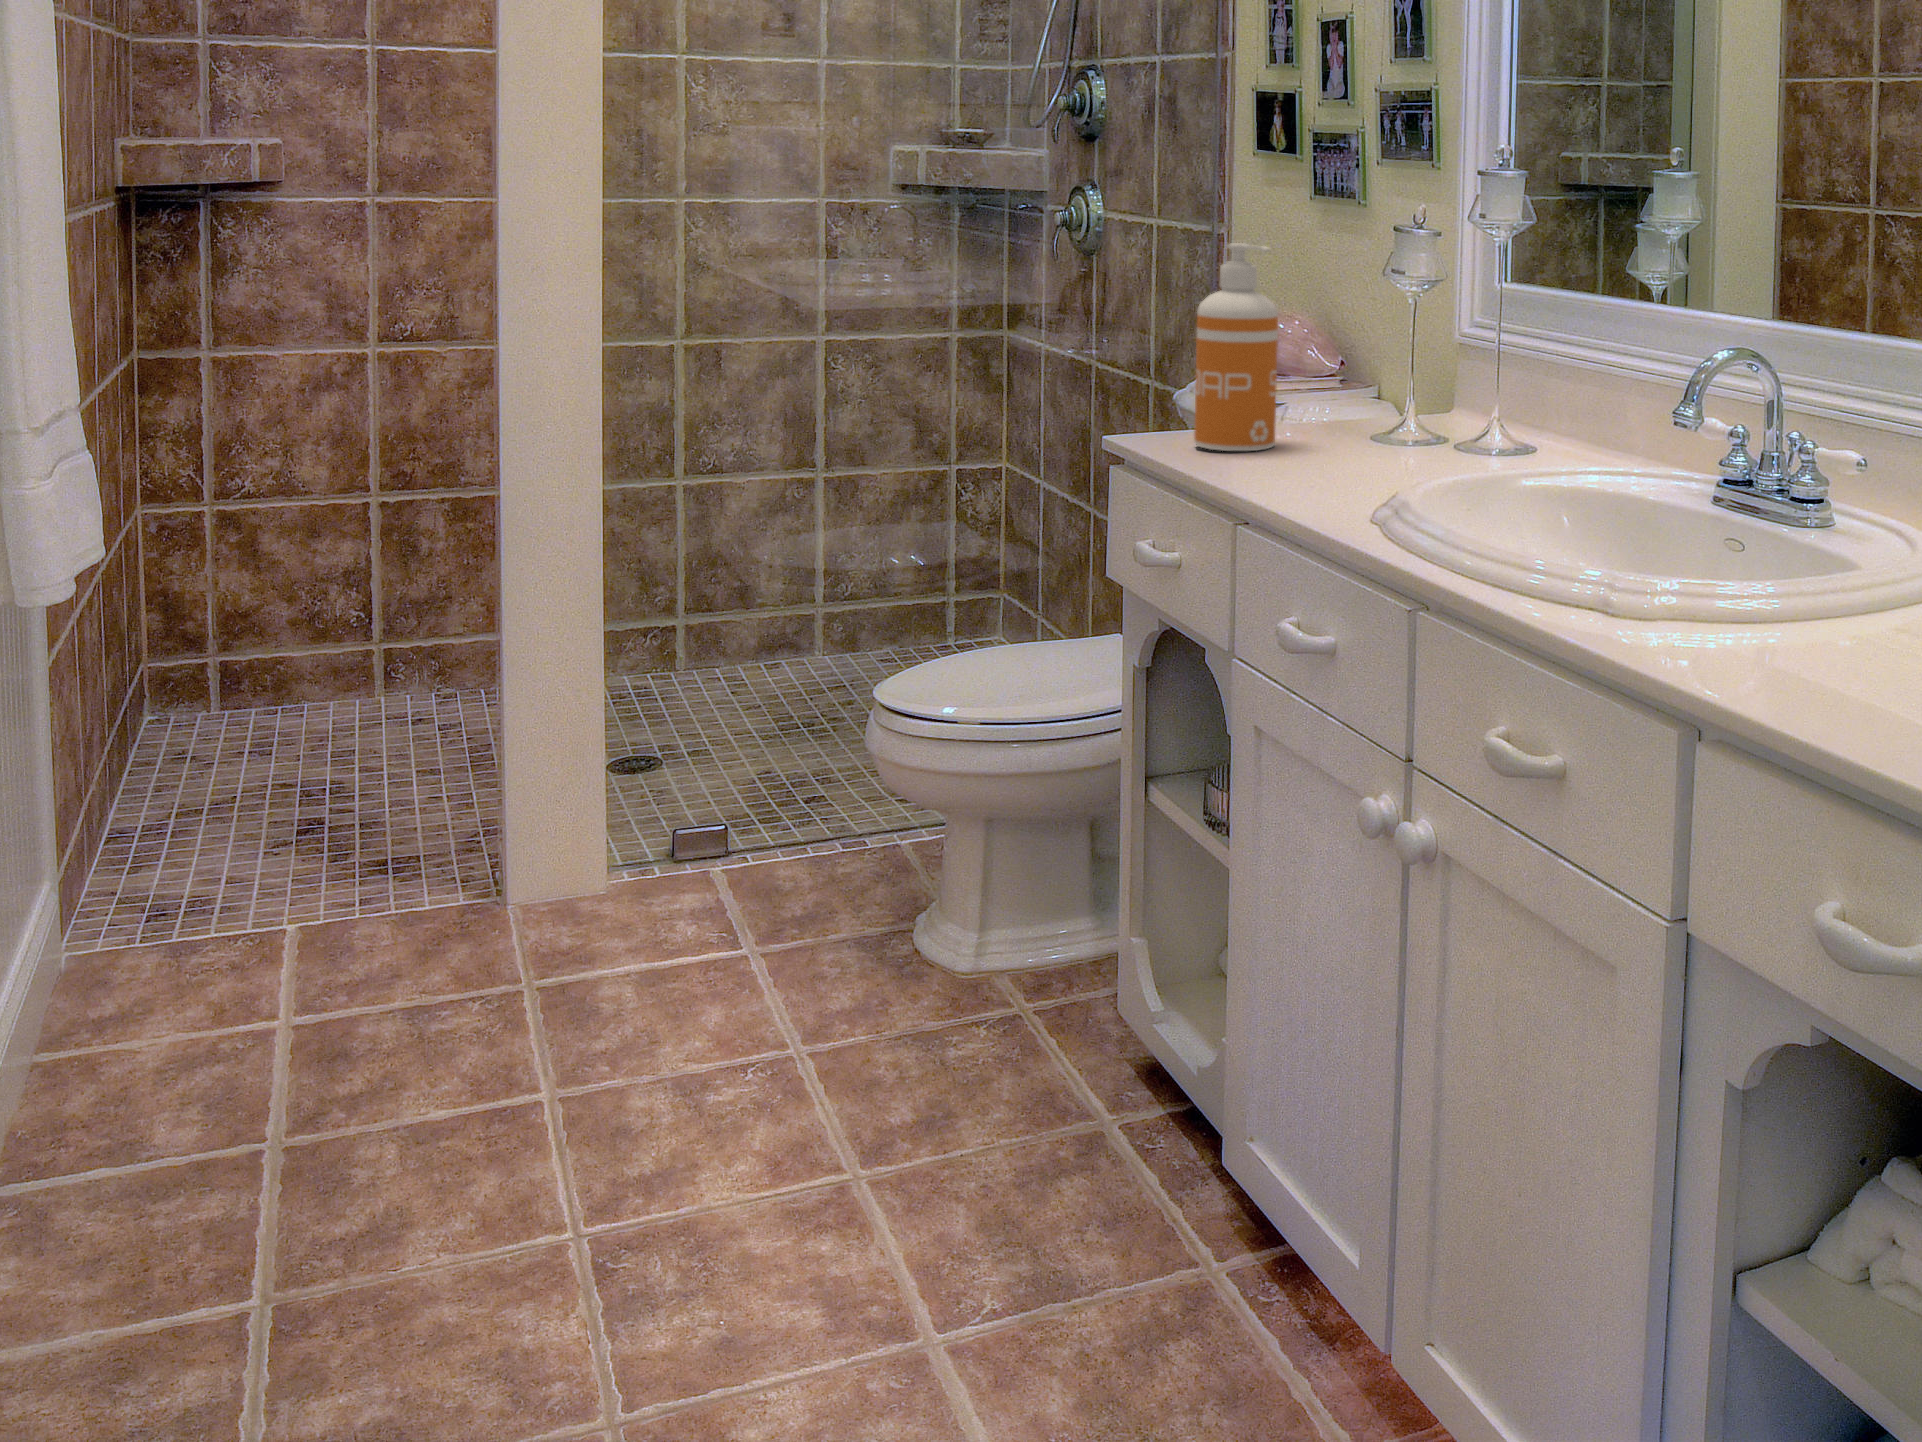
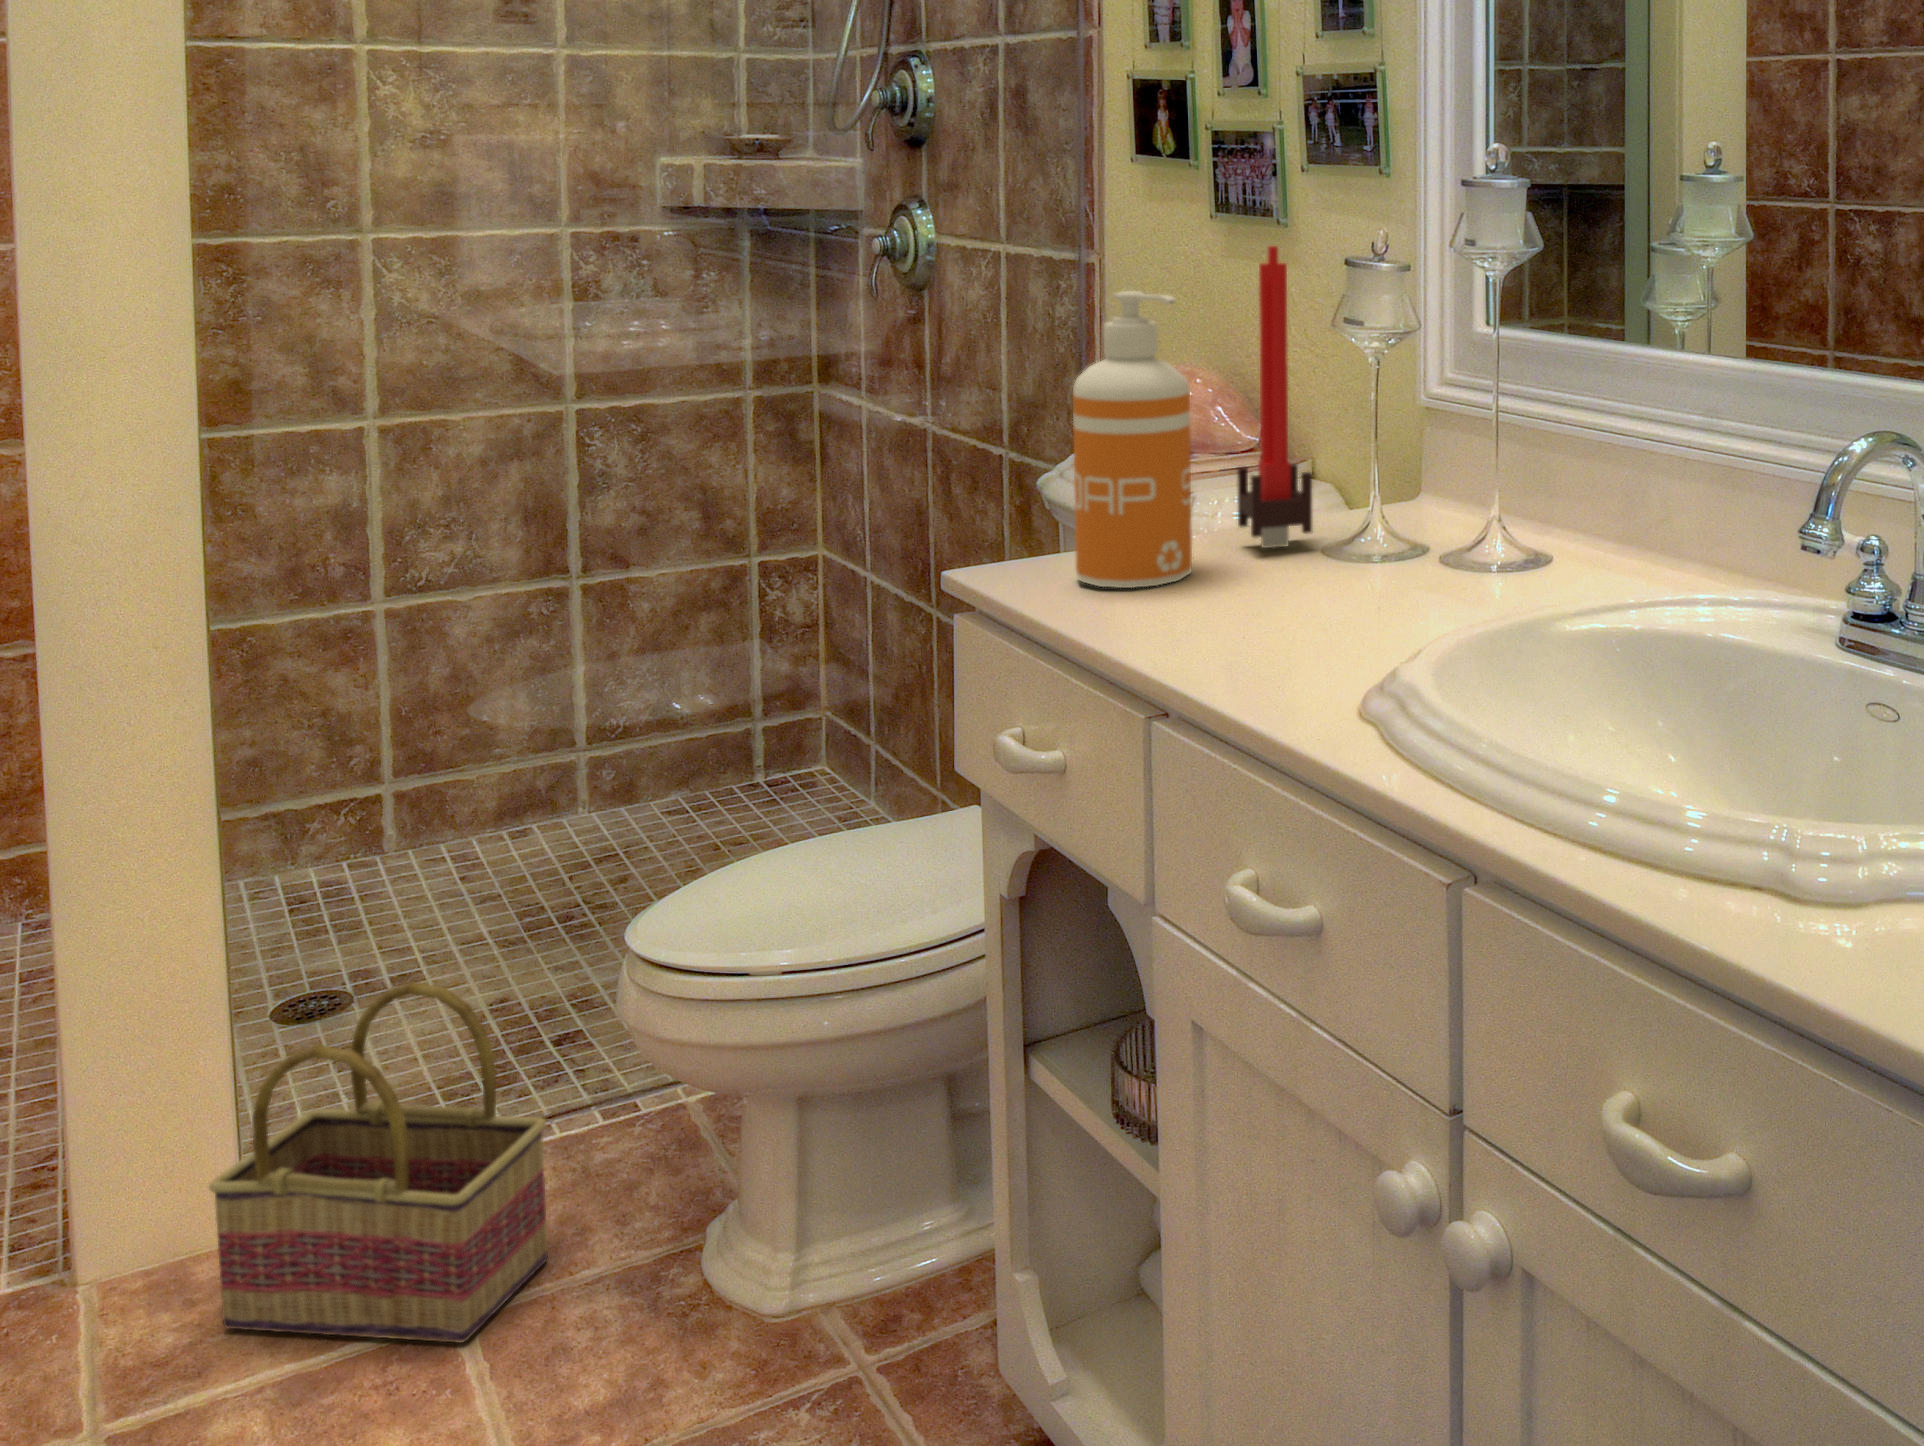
candle: none [1311,215,1365,436] -> present [1237,246,1312,548]
basket: none [603,722,813,966] -> present [209,982,548,1343]

